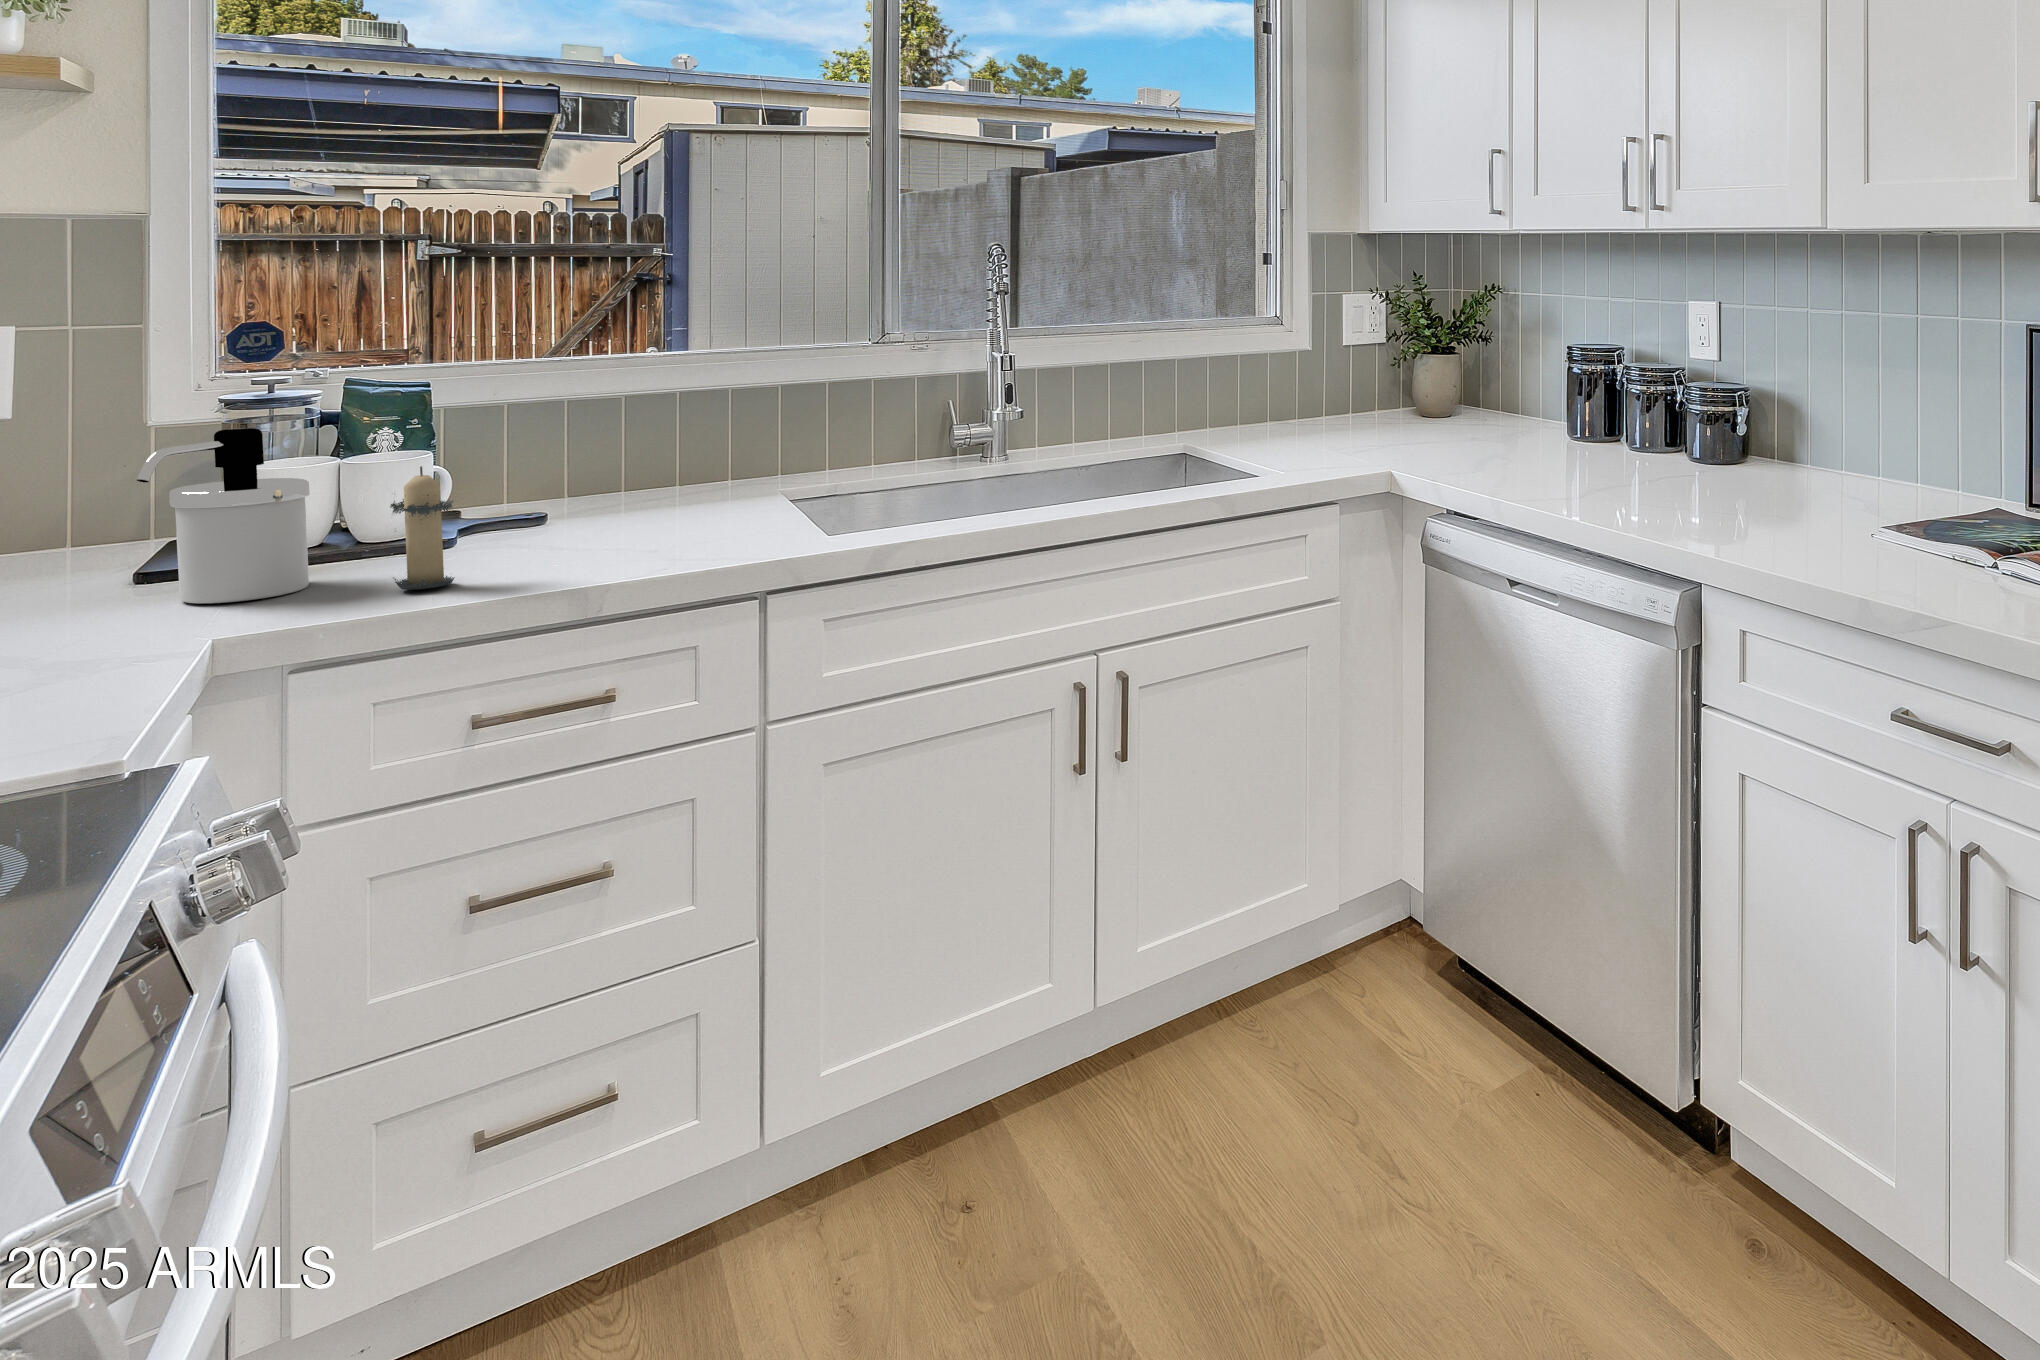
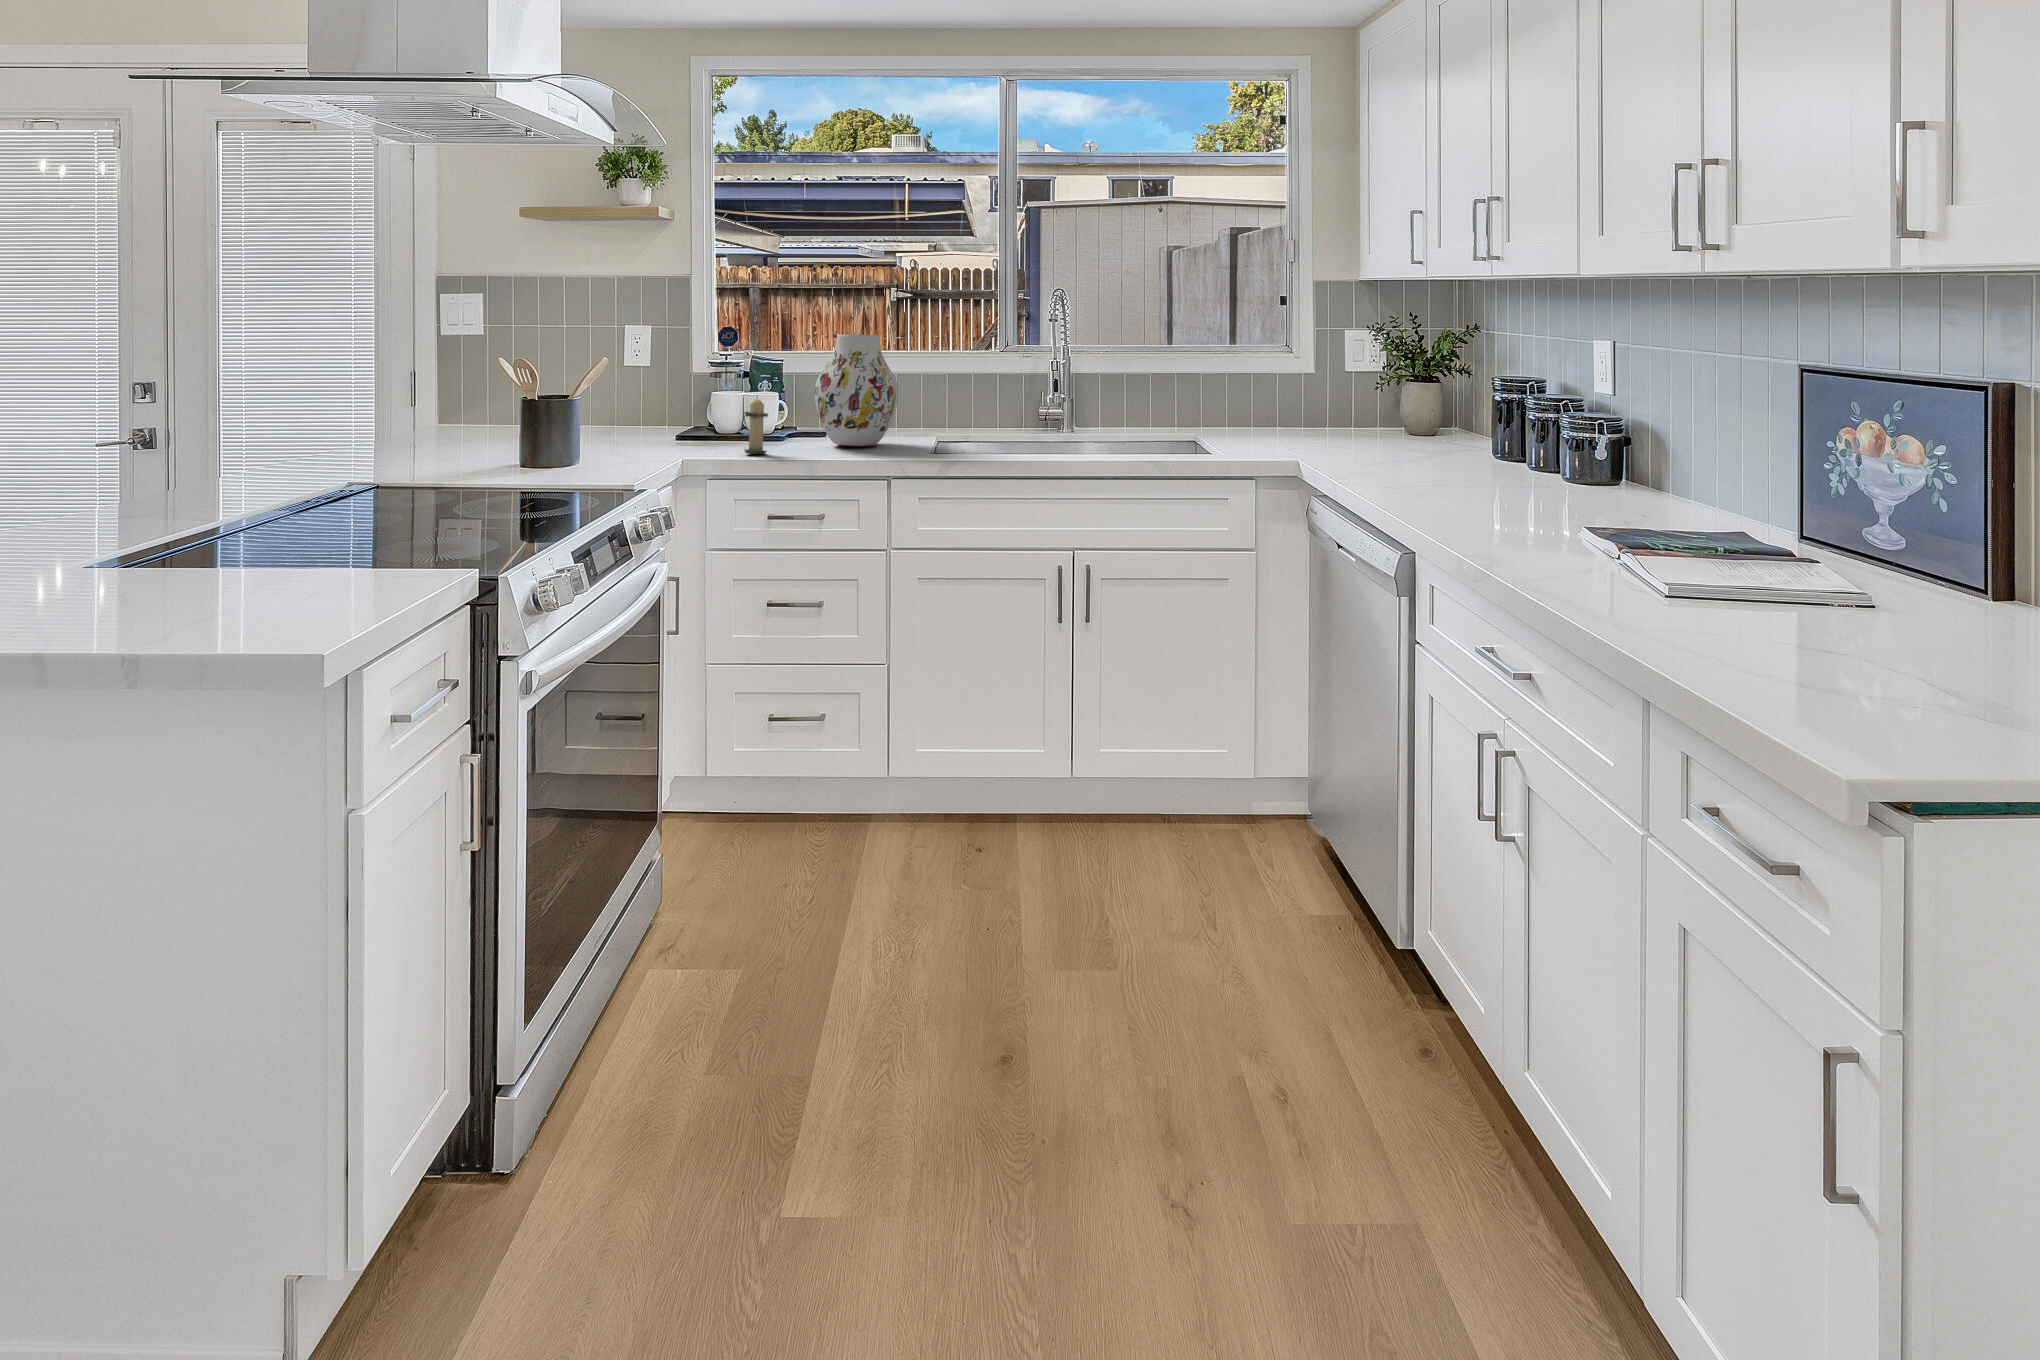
vase: none [536,328,721,541] -> present [815,334,898,446]
soap dispenser: present [137,428,309,604] -> none [660,372,724,450]

